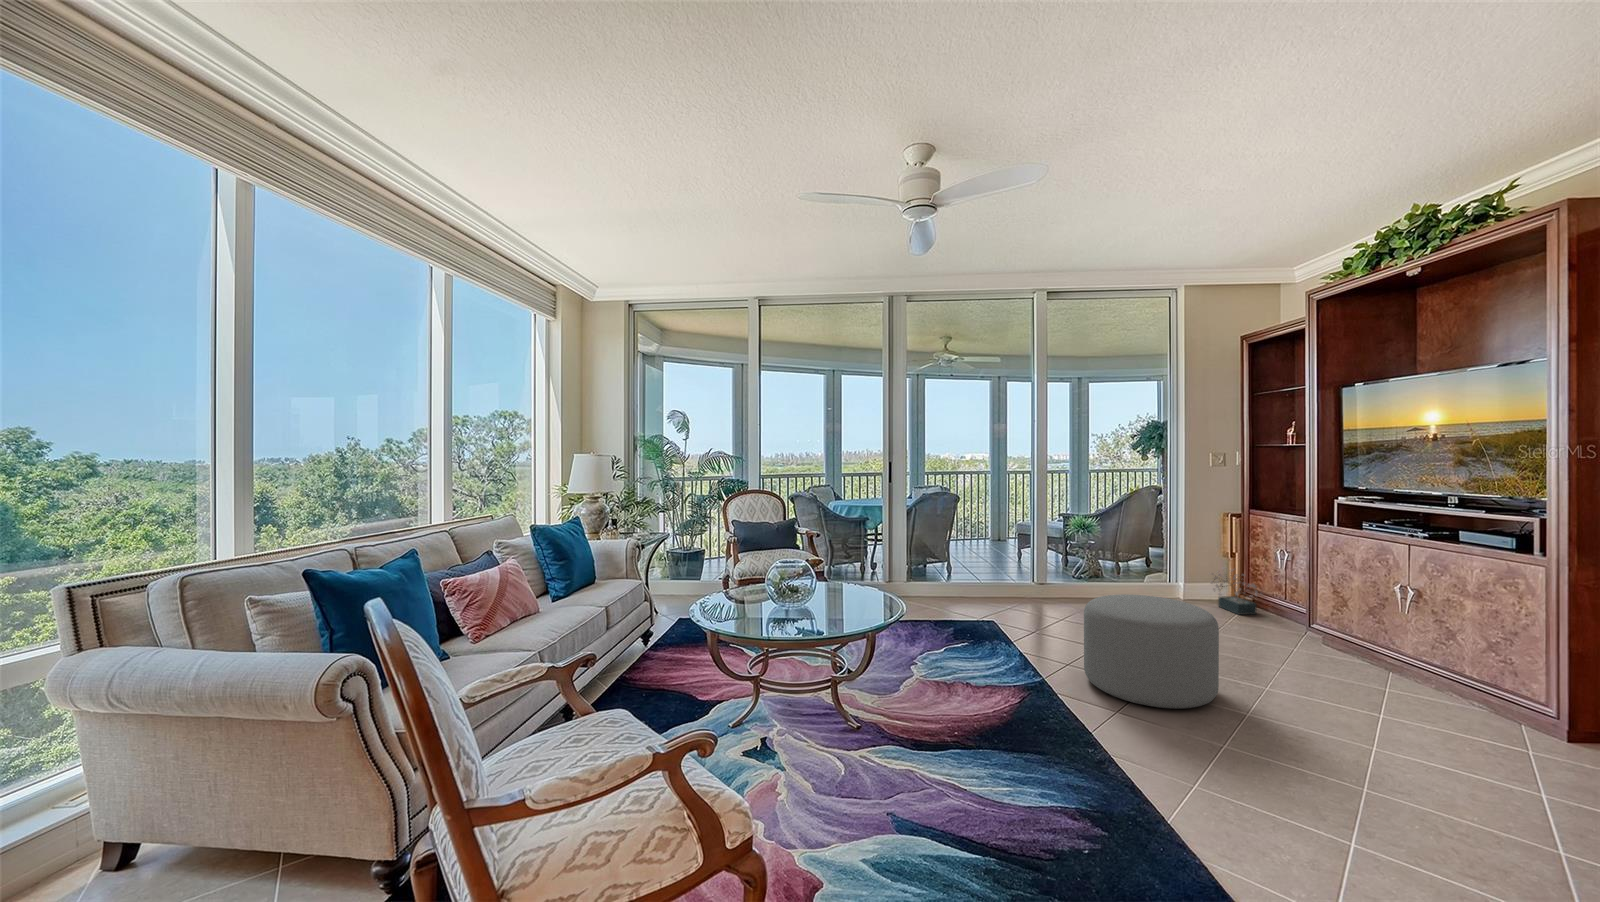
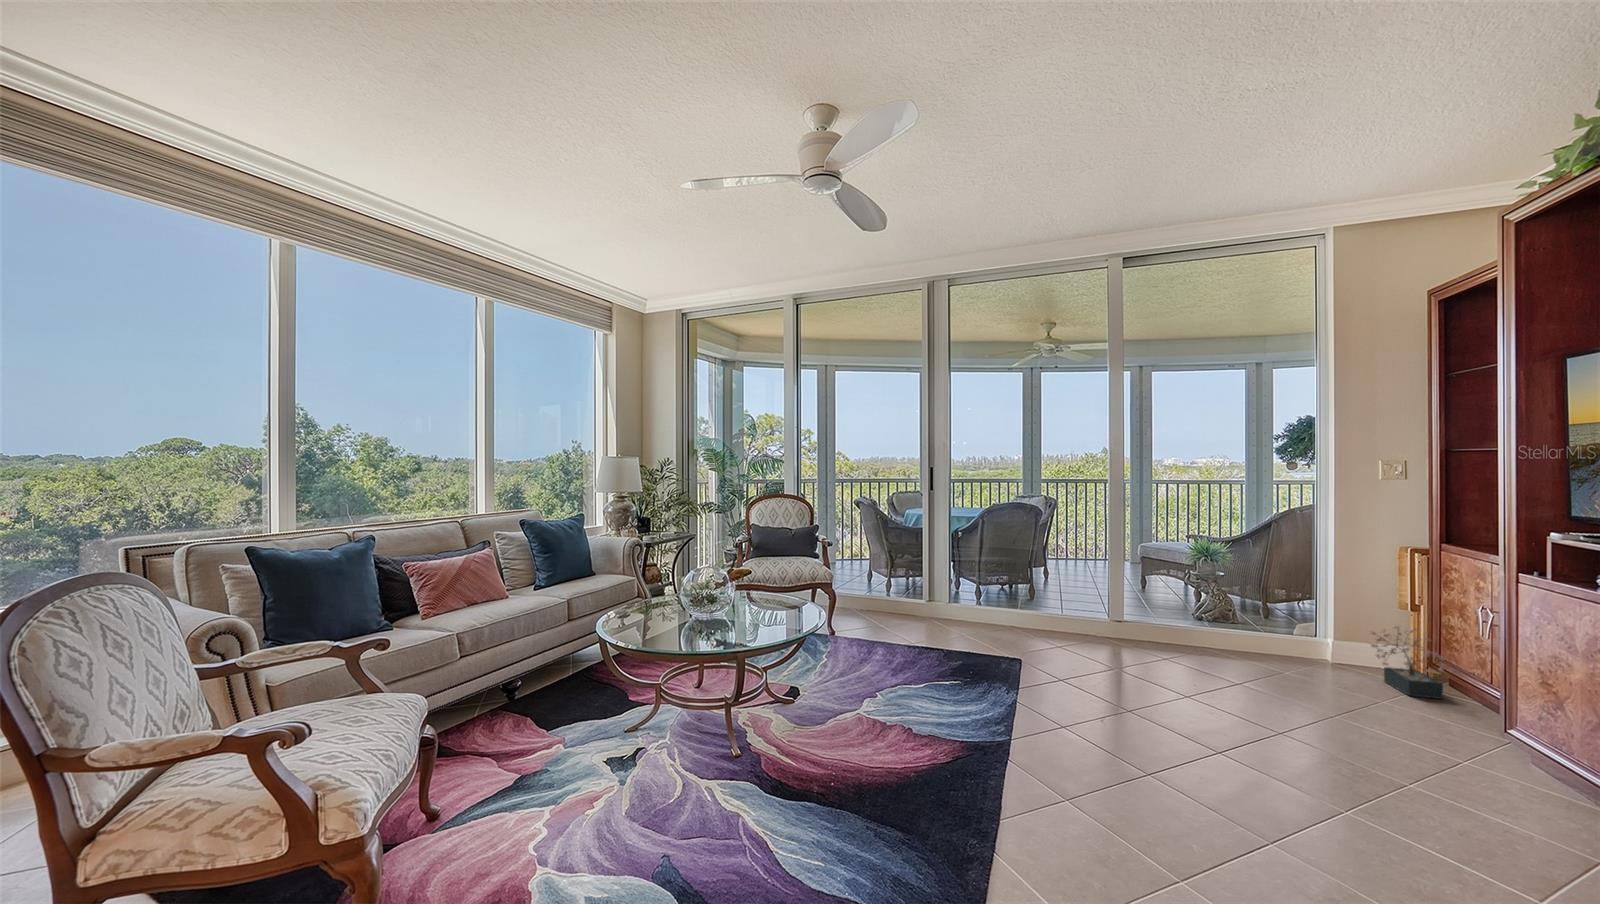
ottoman: present [1084,594,1219,709] -> none [1065,640,1253,810]

